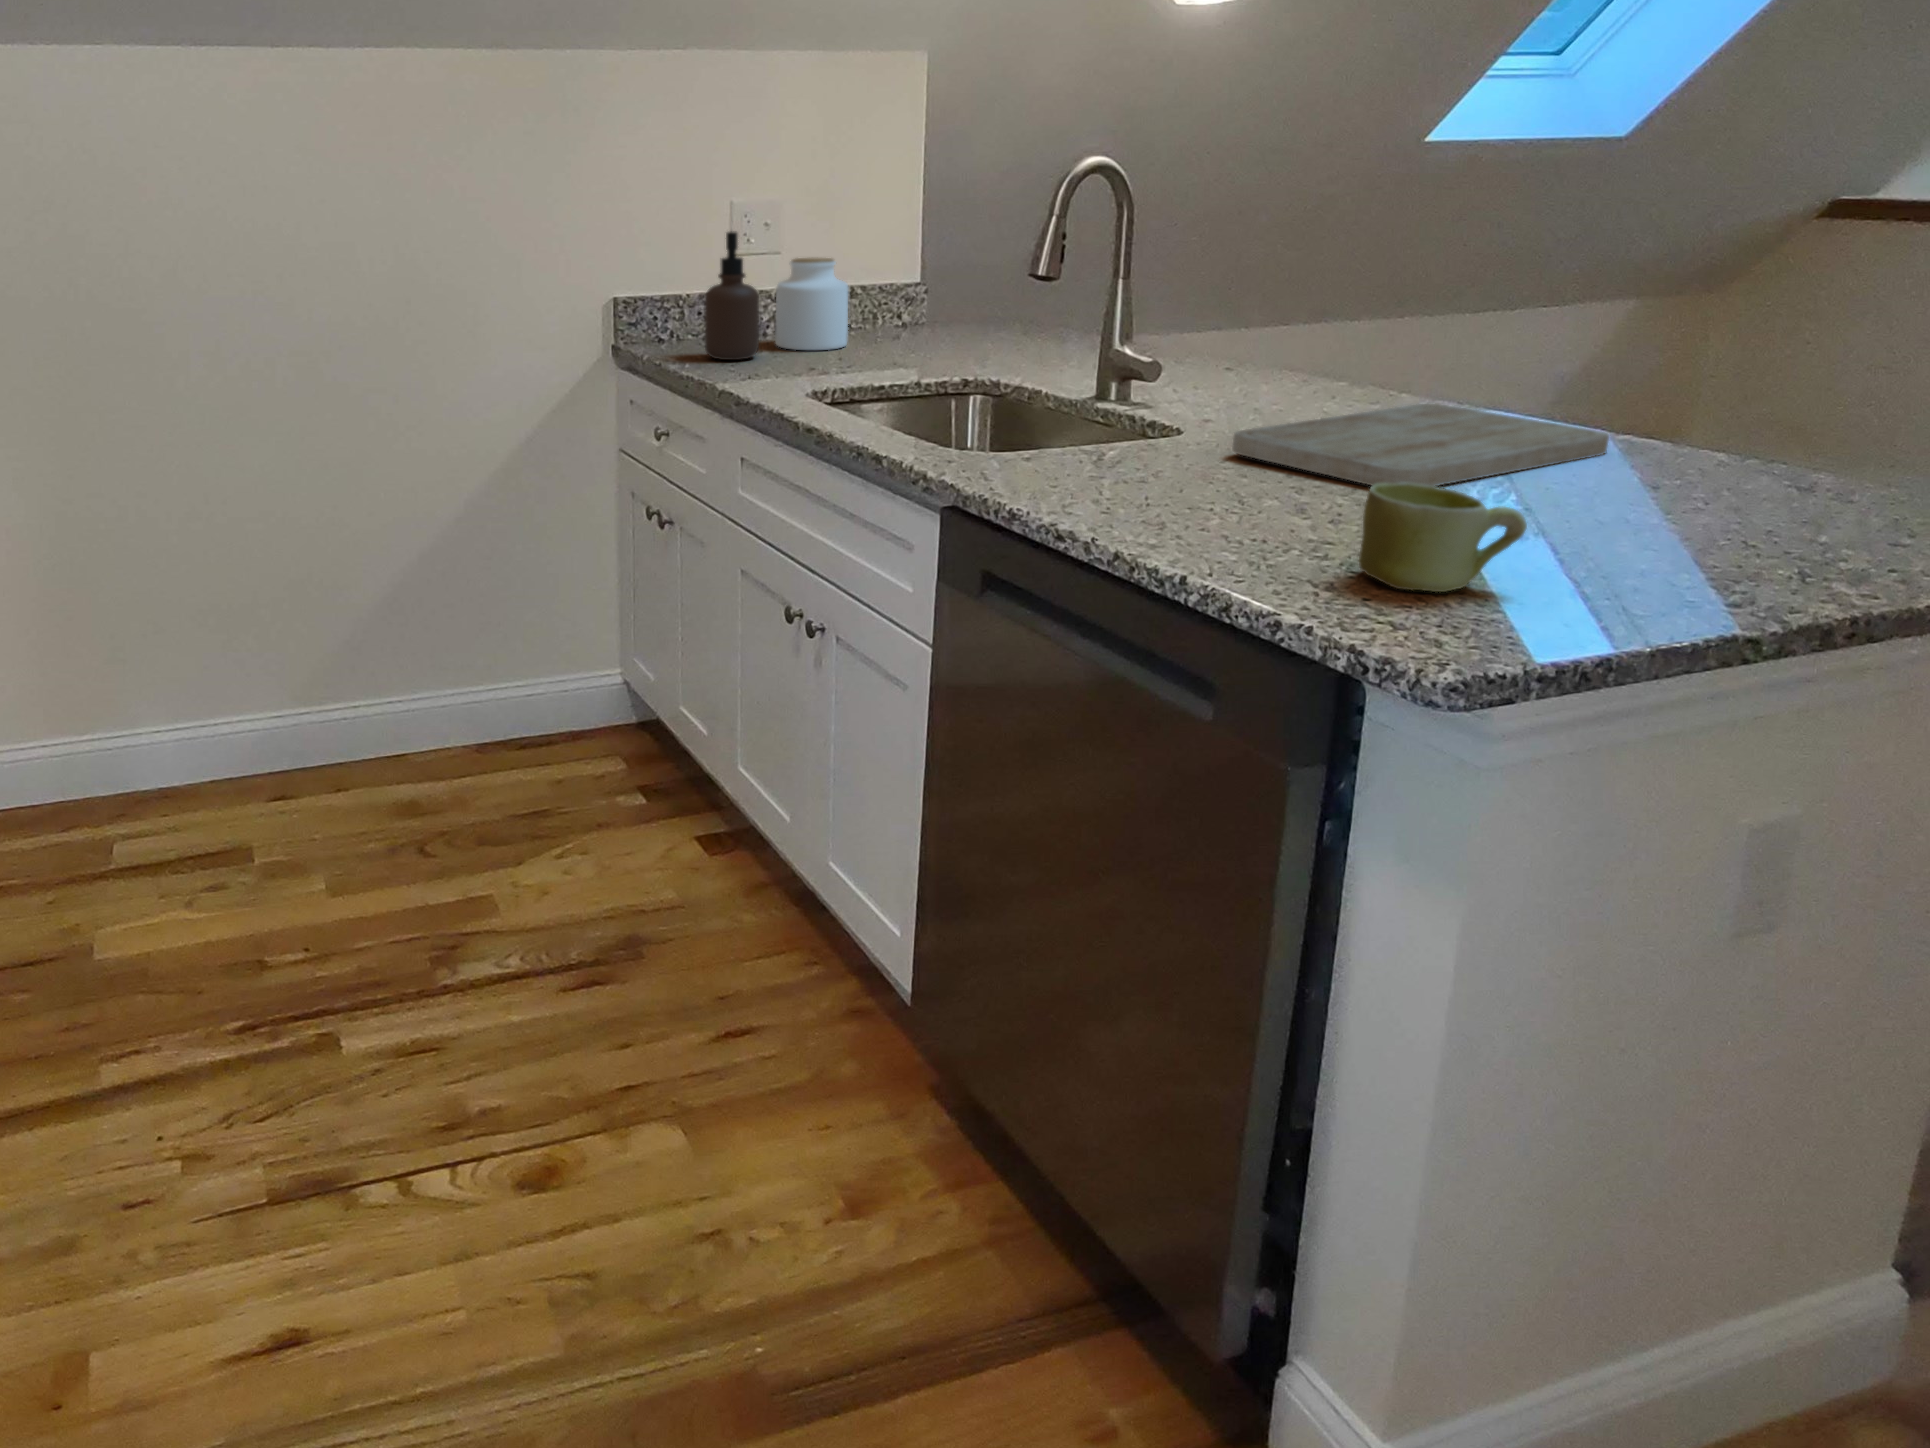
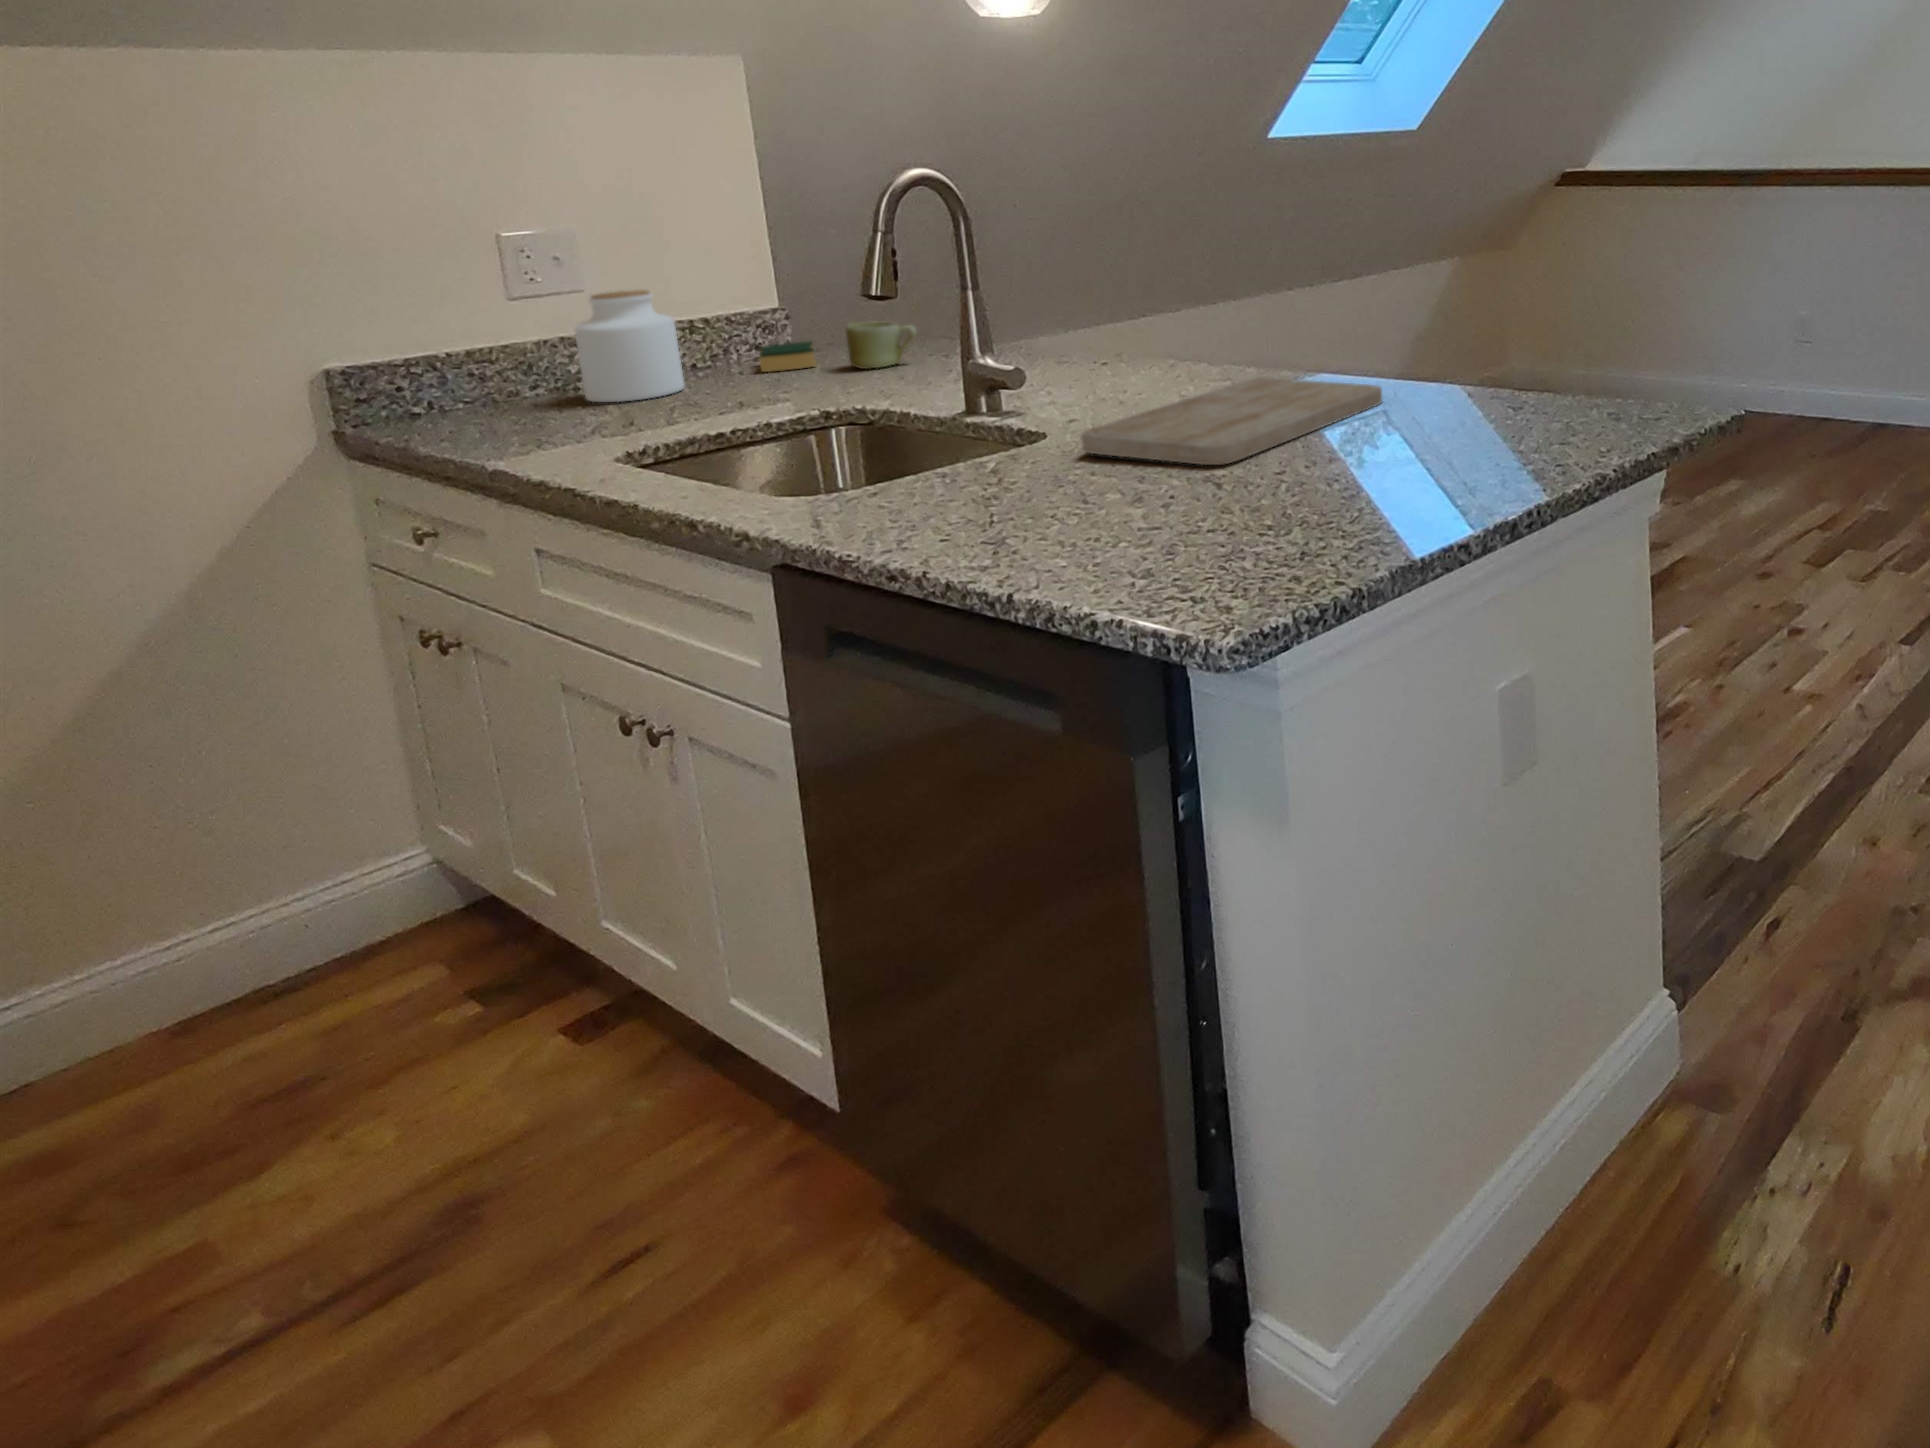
soap dispenser: present [704,231,759,360] -> none [462,269,556,428]
sponge: none [904,316,951,340] -> present [759,341,816,372]
mug: present [1359,482,1527,592] -> present [846,322,917,369]

